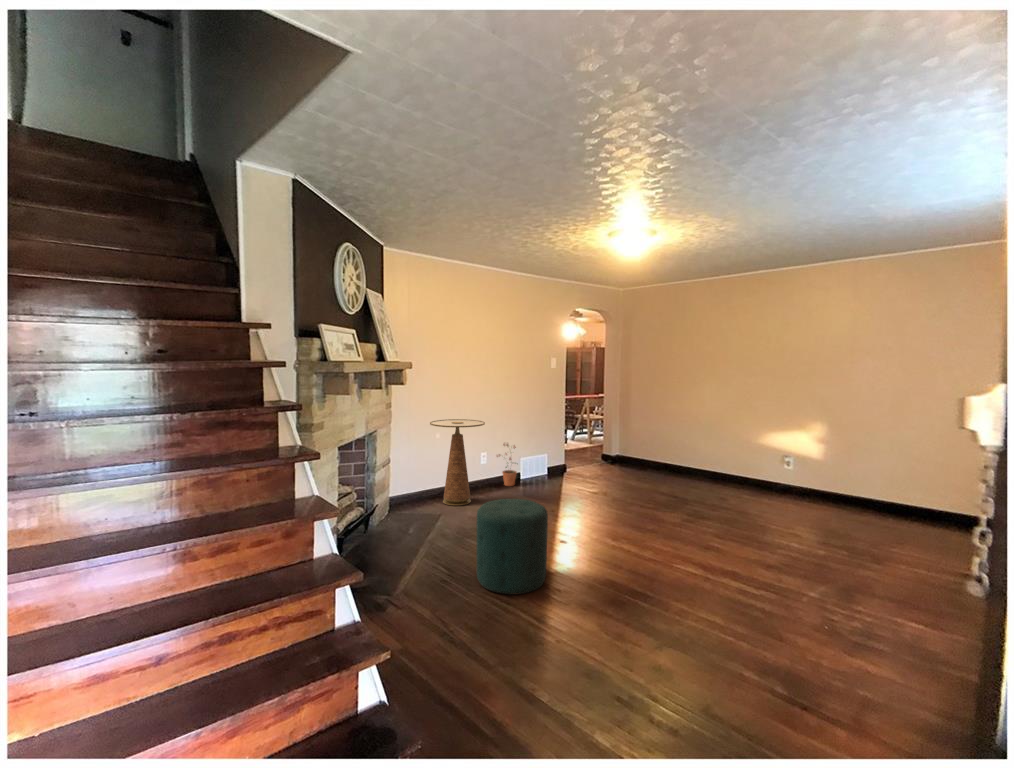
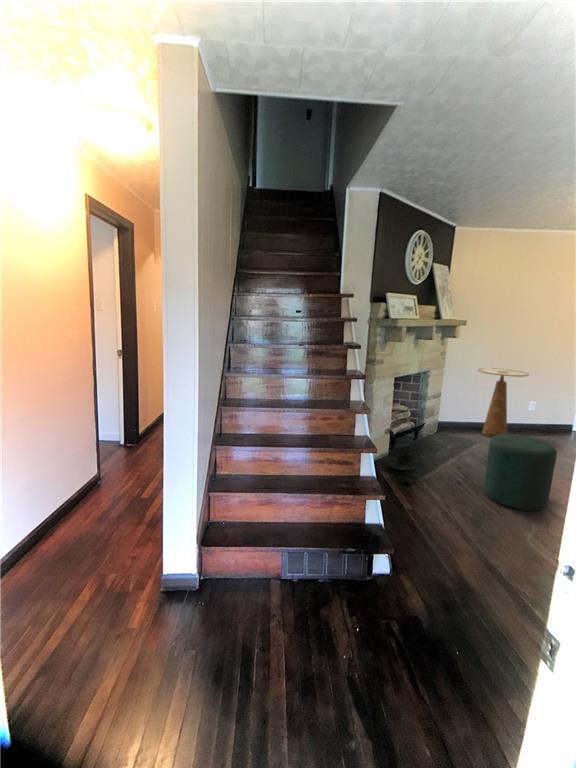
potted plant: present [497,444,517,486] -> none [542,395,565,433]

